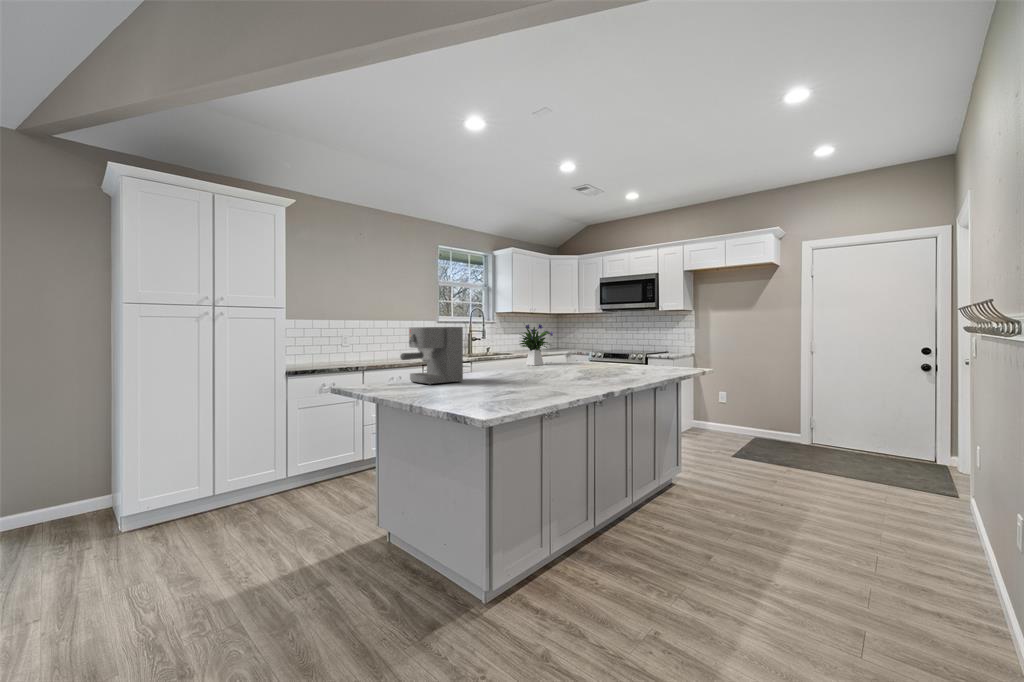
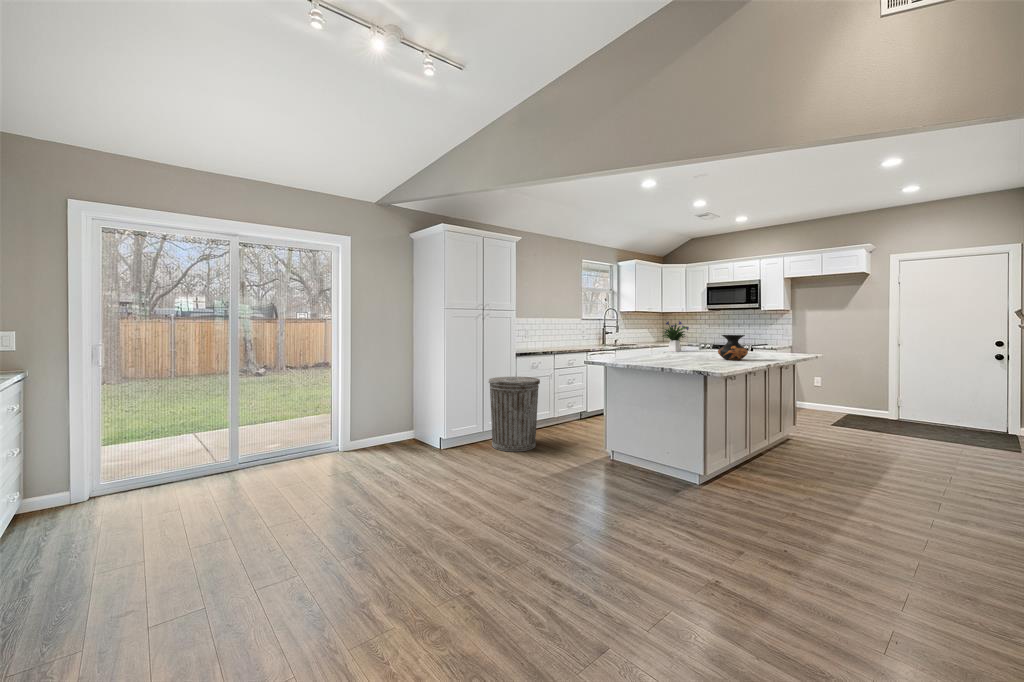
coffee maker: present [400,327,463,385] -> none [618,323,655,360]
vase: none [555,344,595,383] -> present [718,335,748,360]
trash can: none [216,407,307,530] -> present [489,376,540,451]

